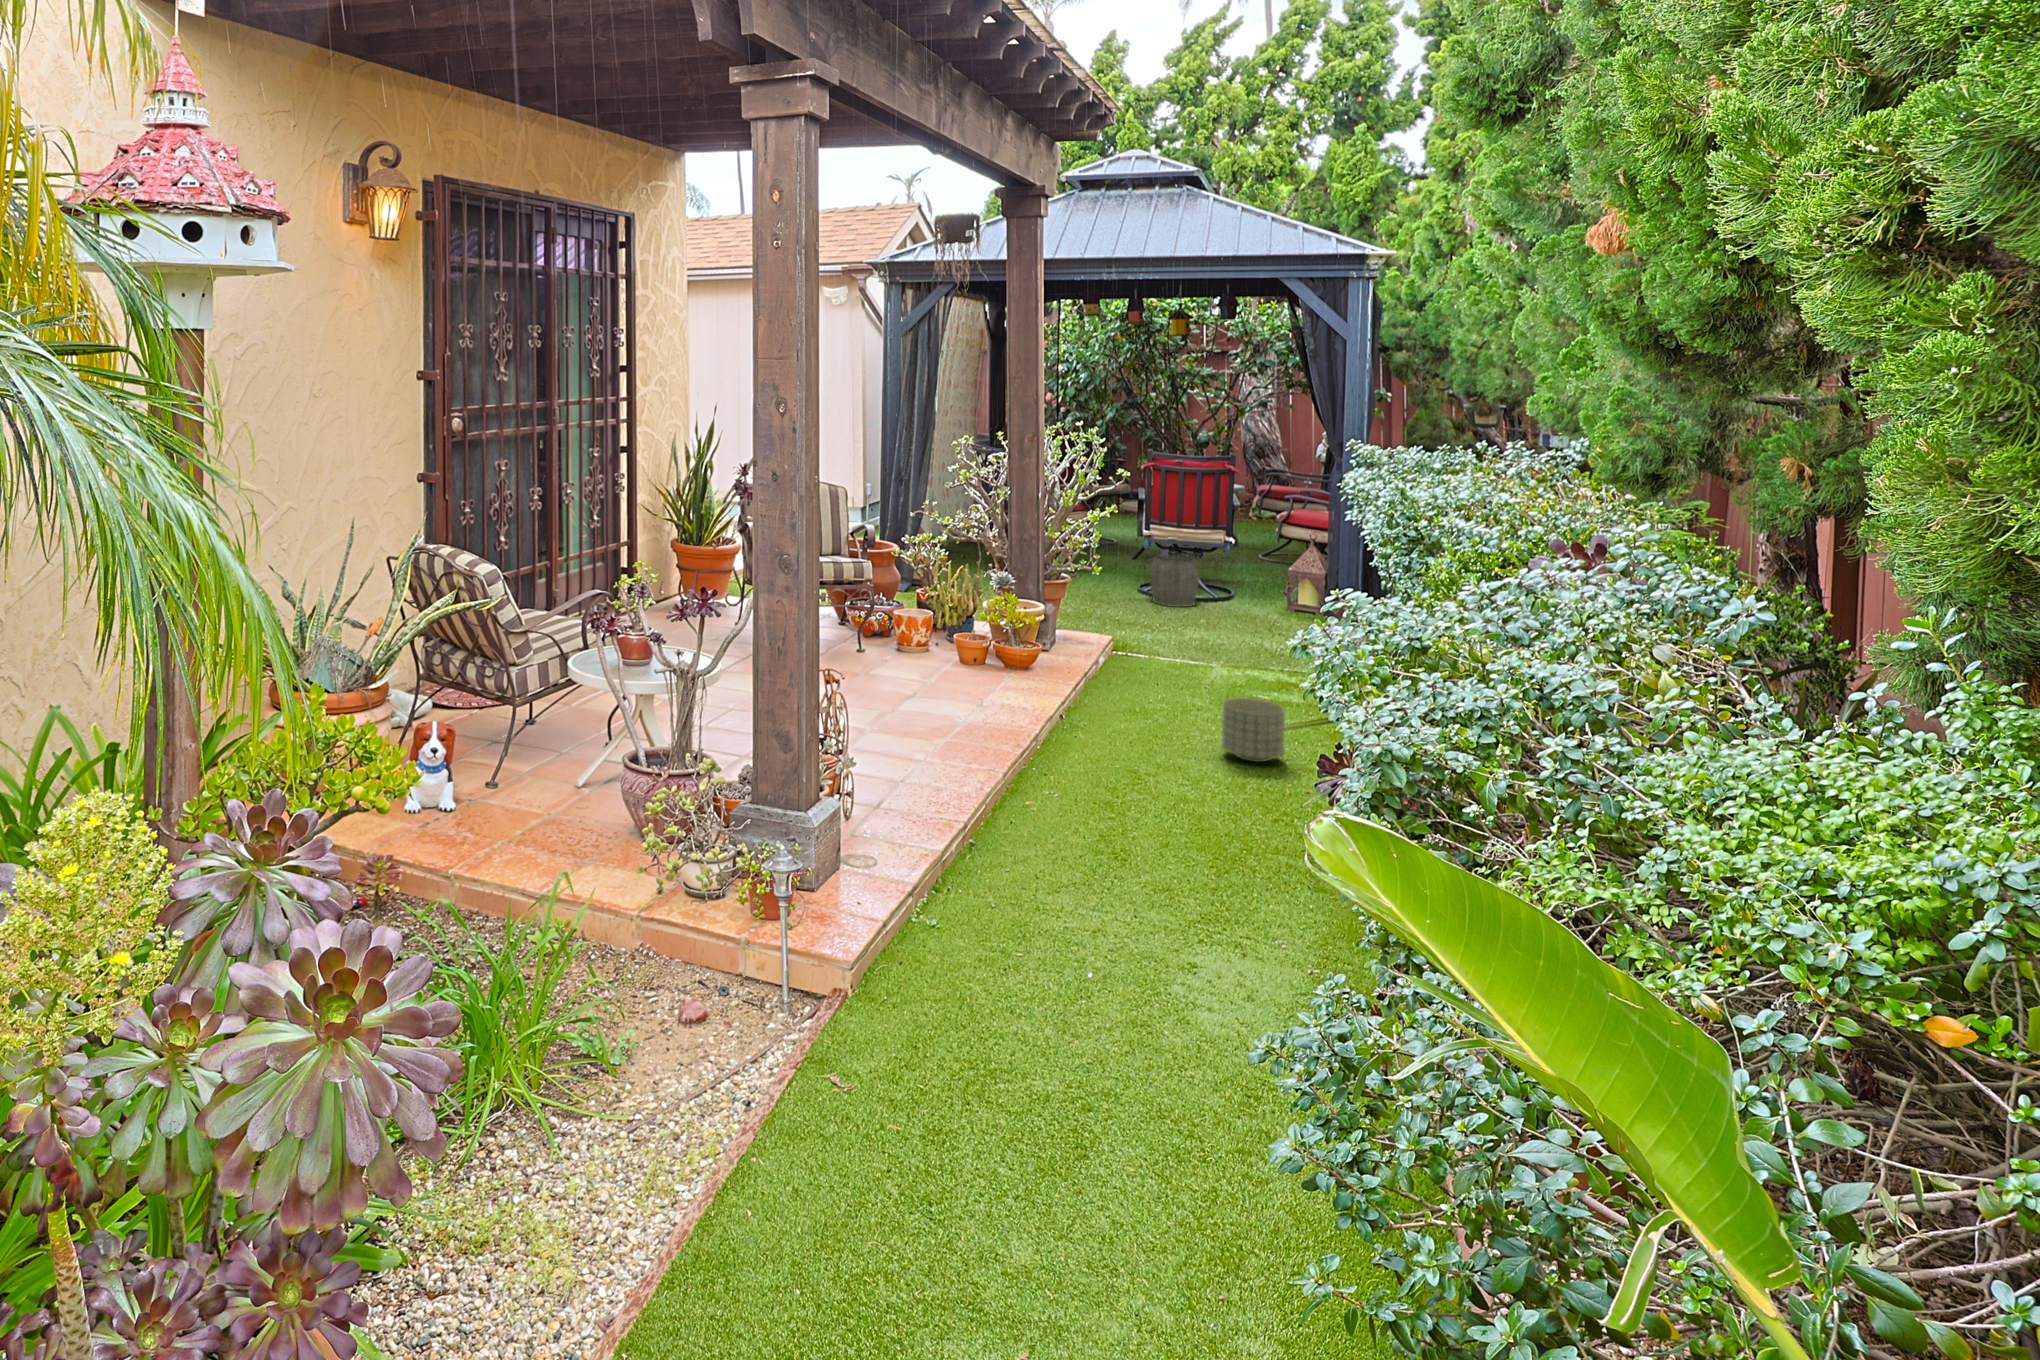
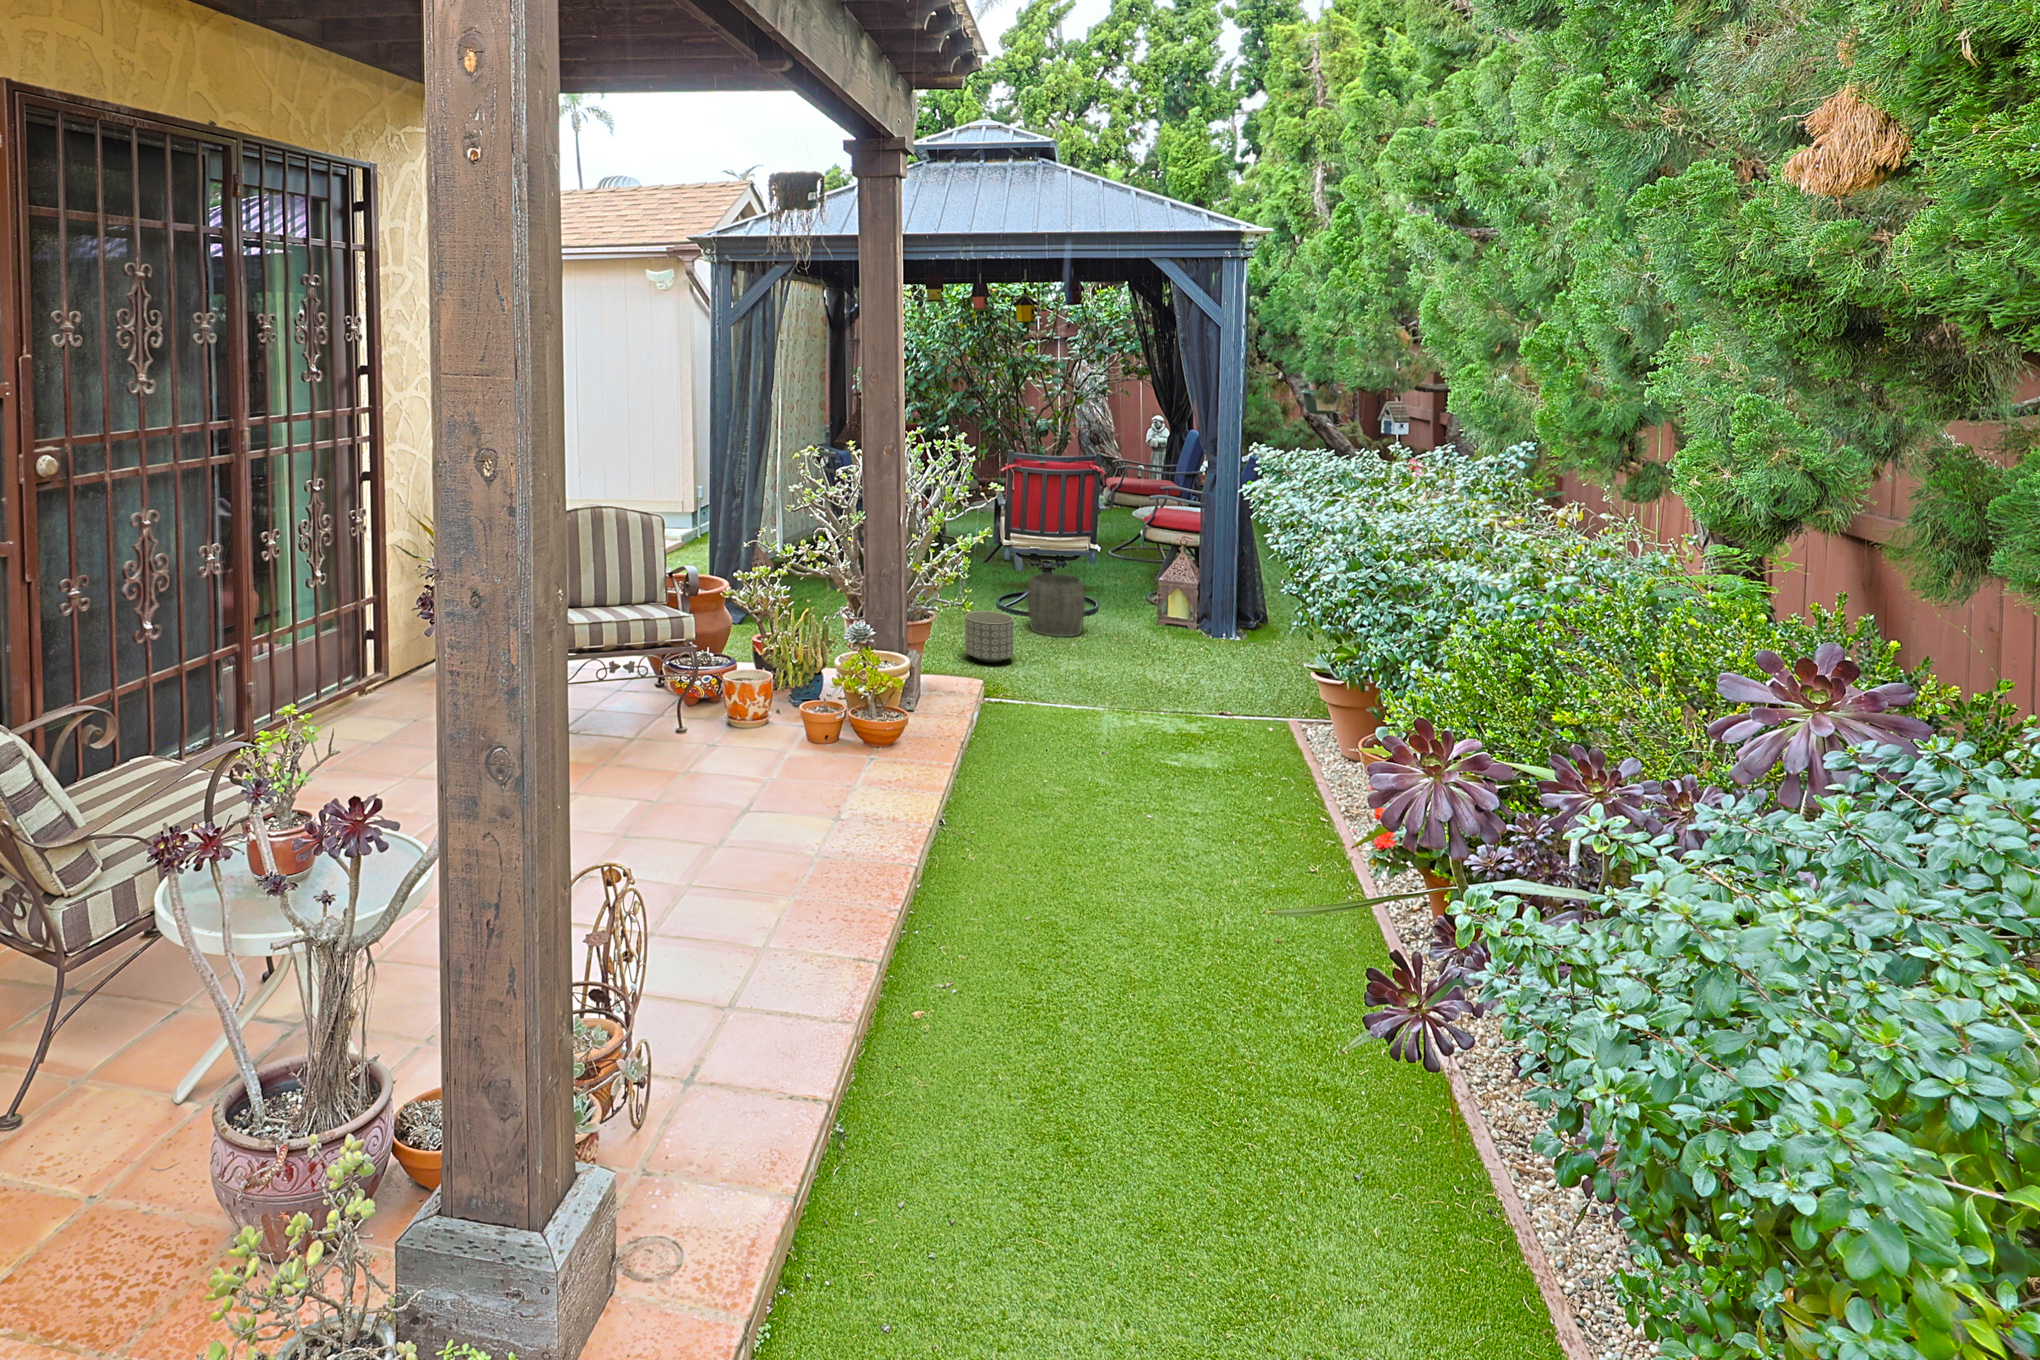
planter: present [1222,698,1285,762] -> present [965,611,1014,663]

